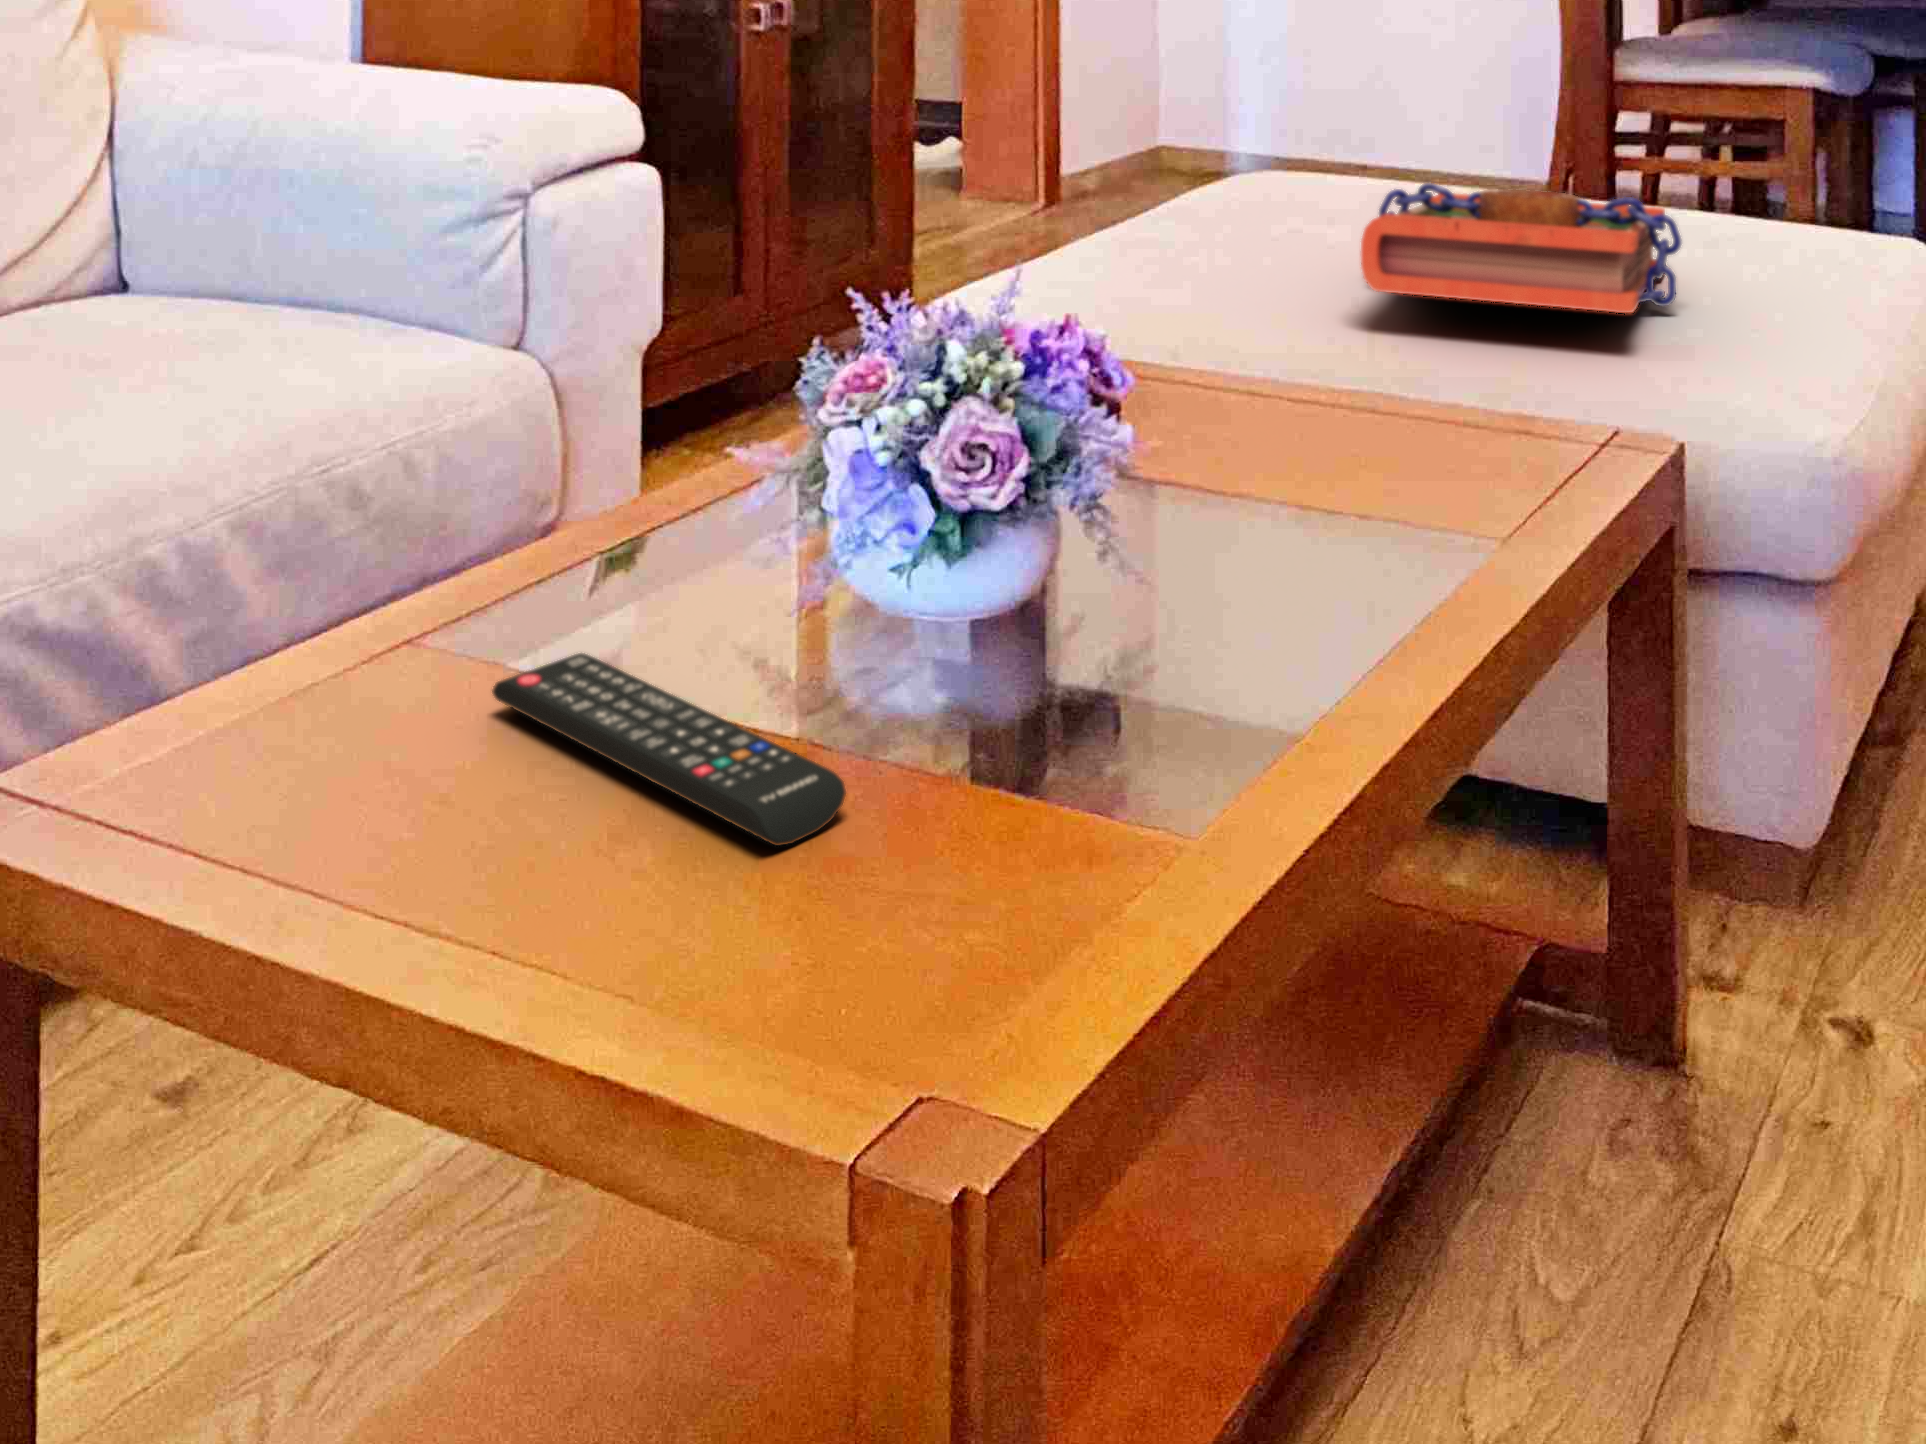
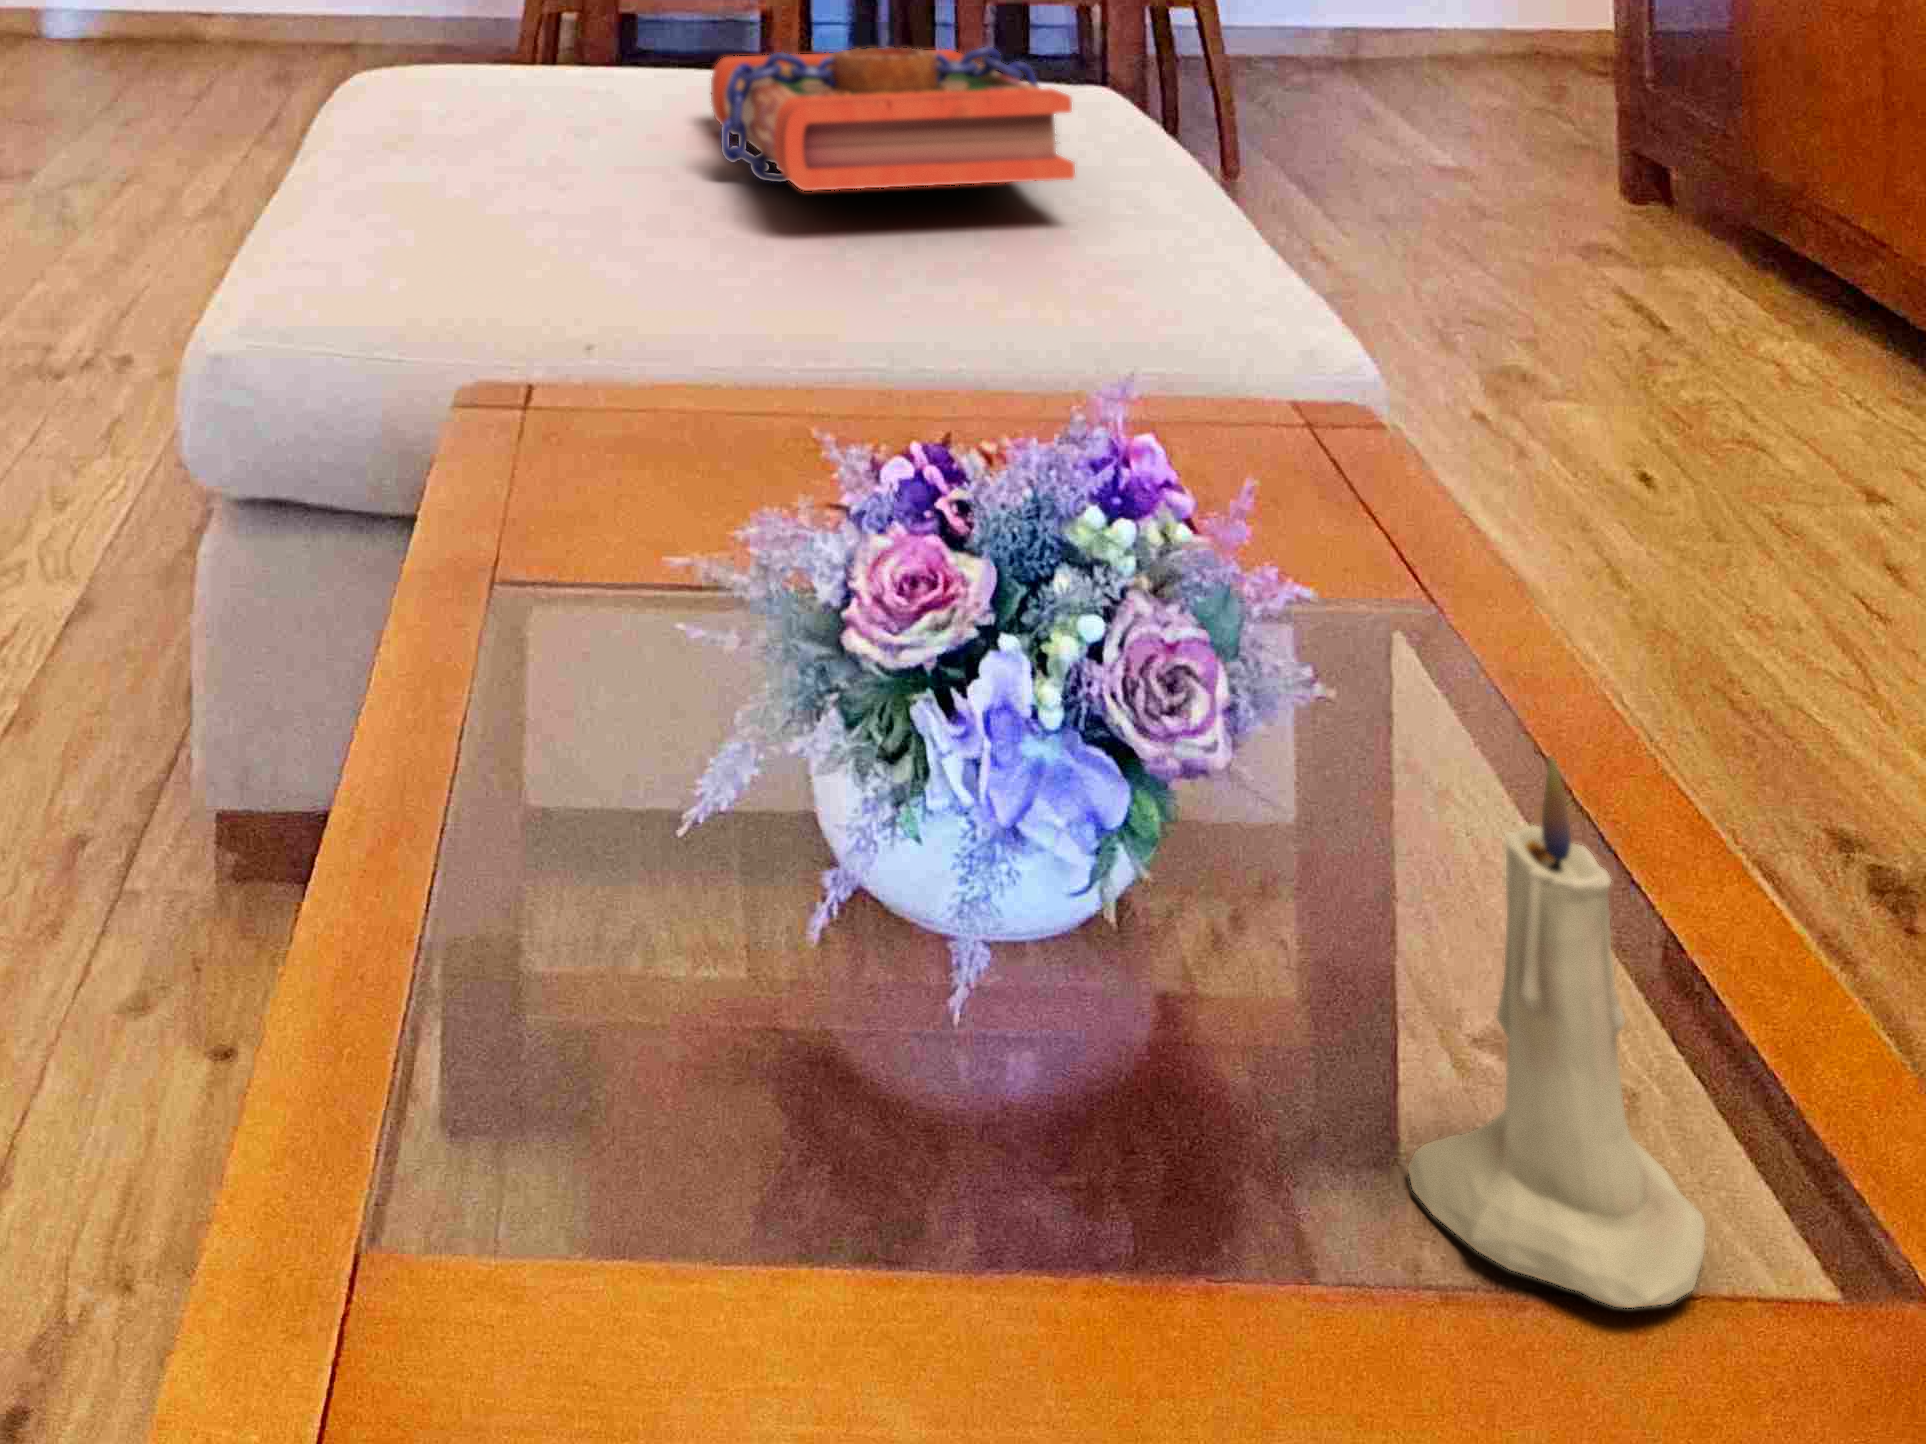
candle: none [914,567,1090,931] -> present [1408,757,1706,1308]
remote control: present [492,653,846,846] -> none [555,1005,1244,1263]

